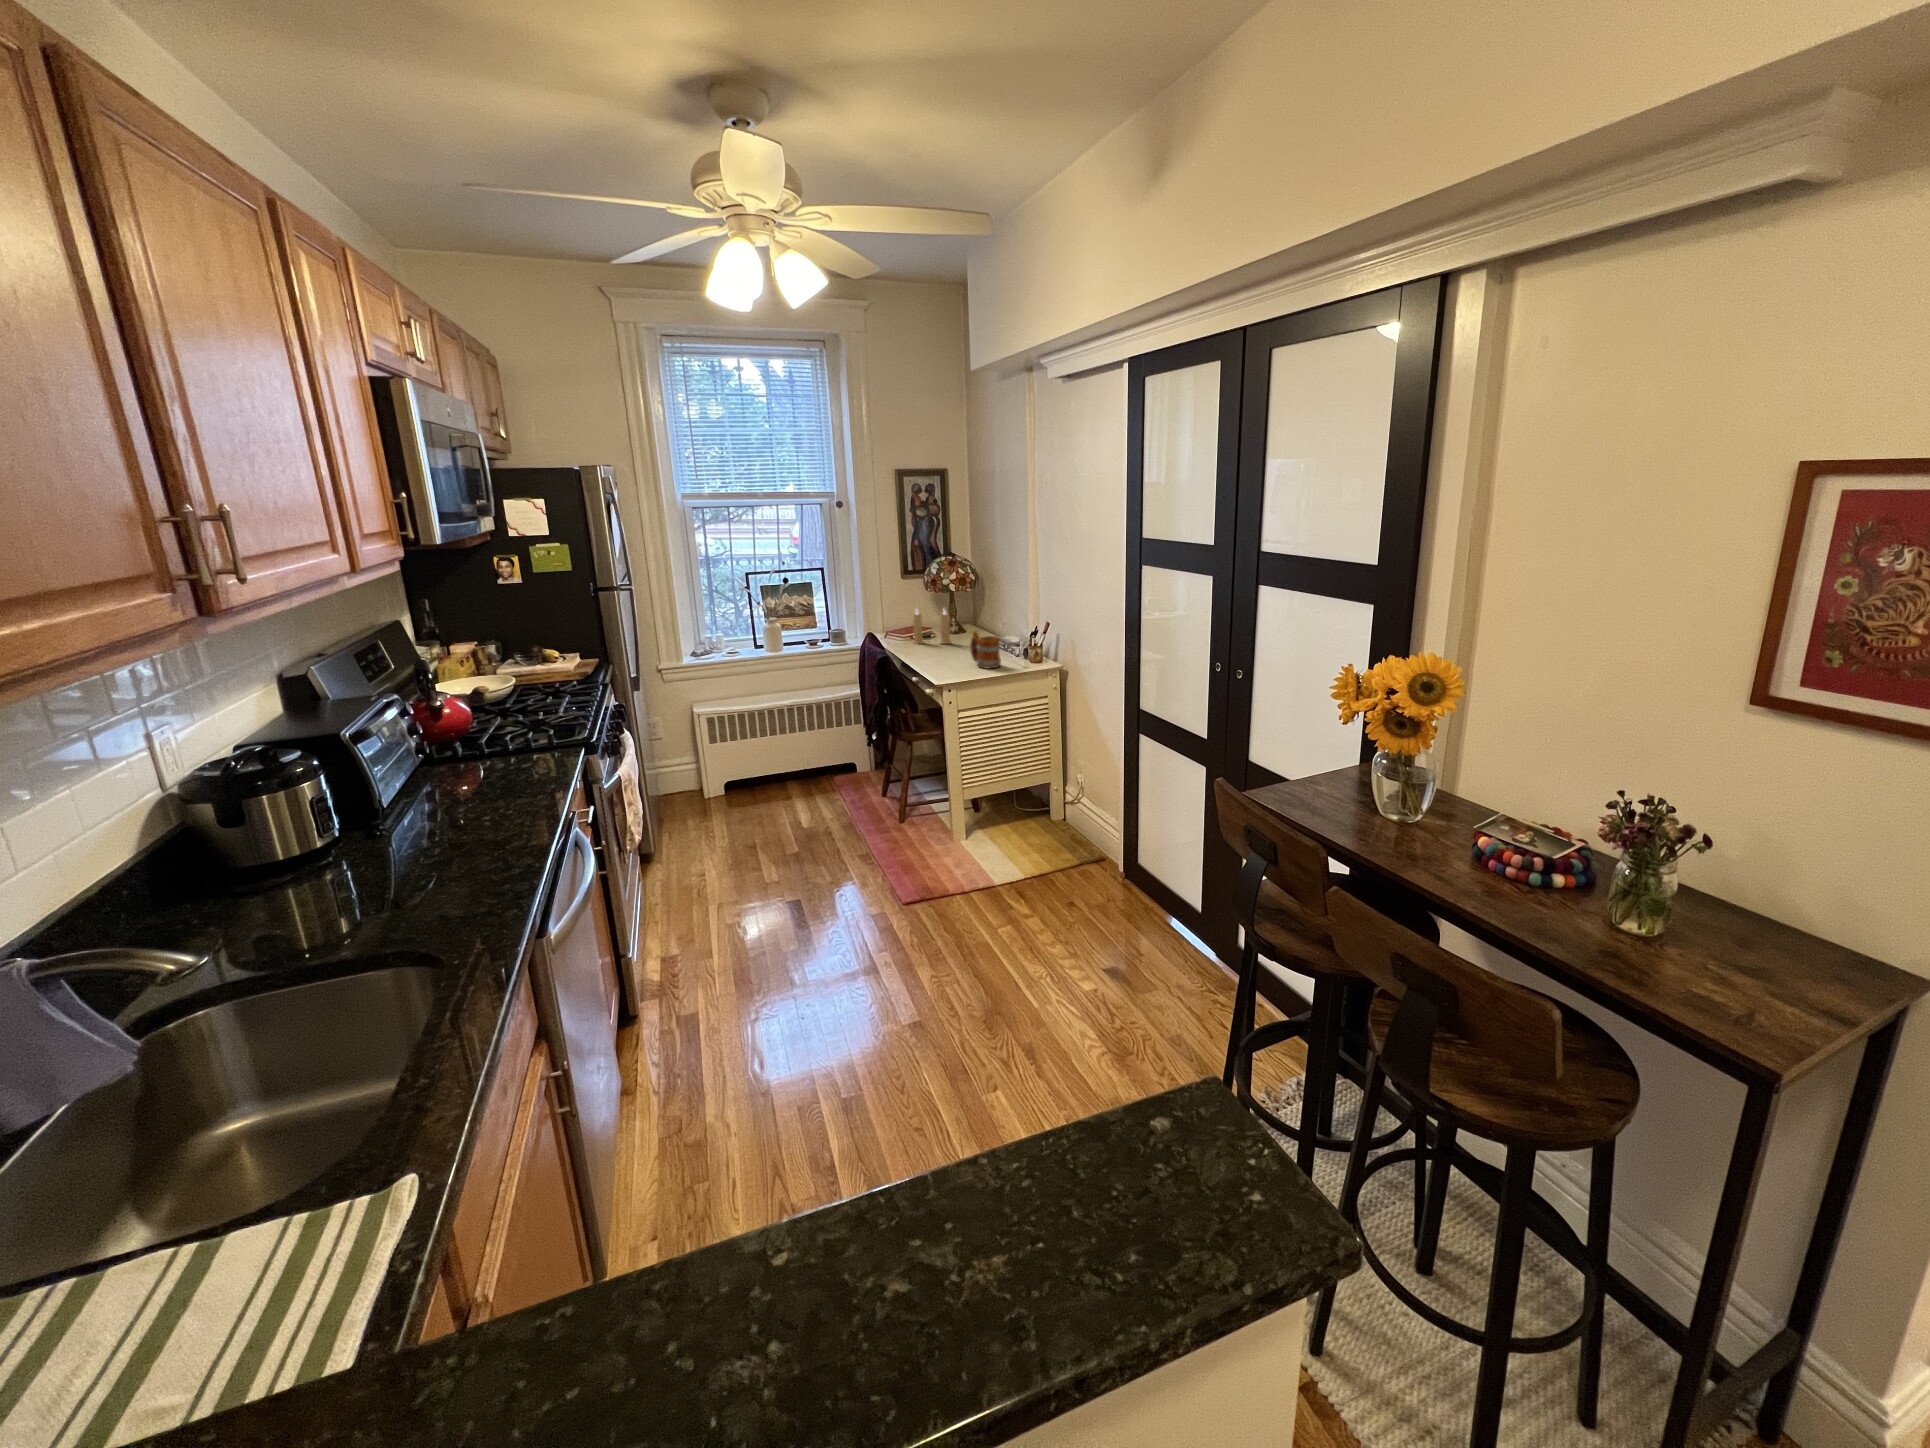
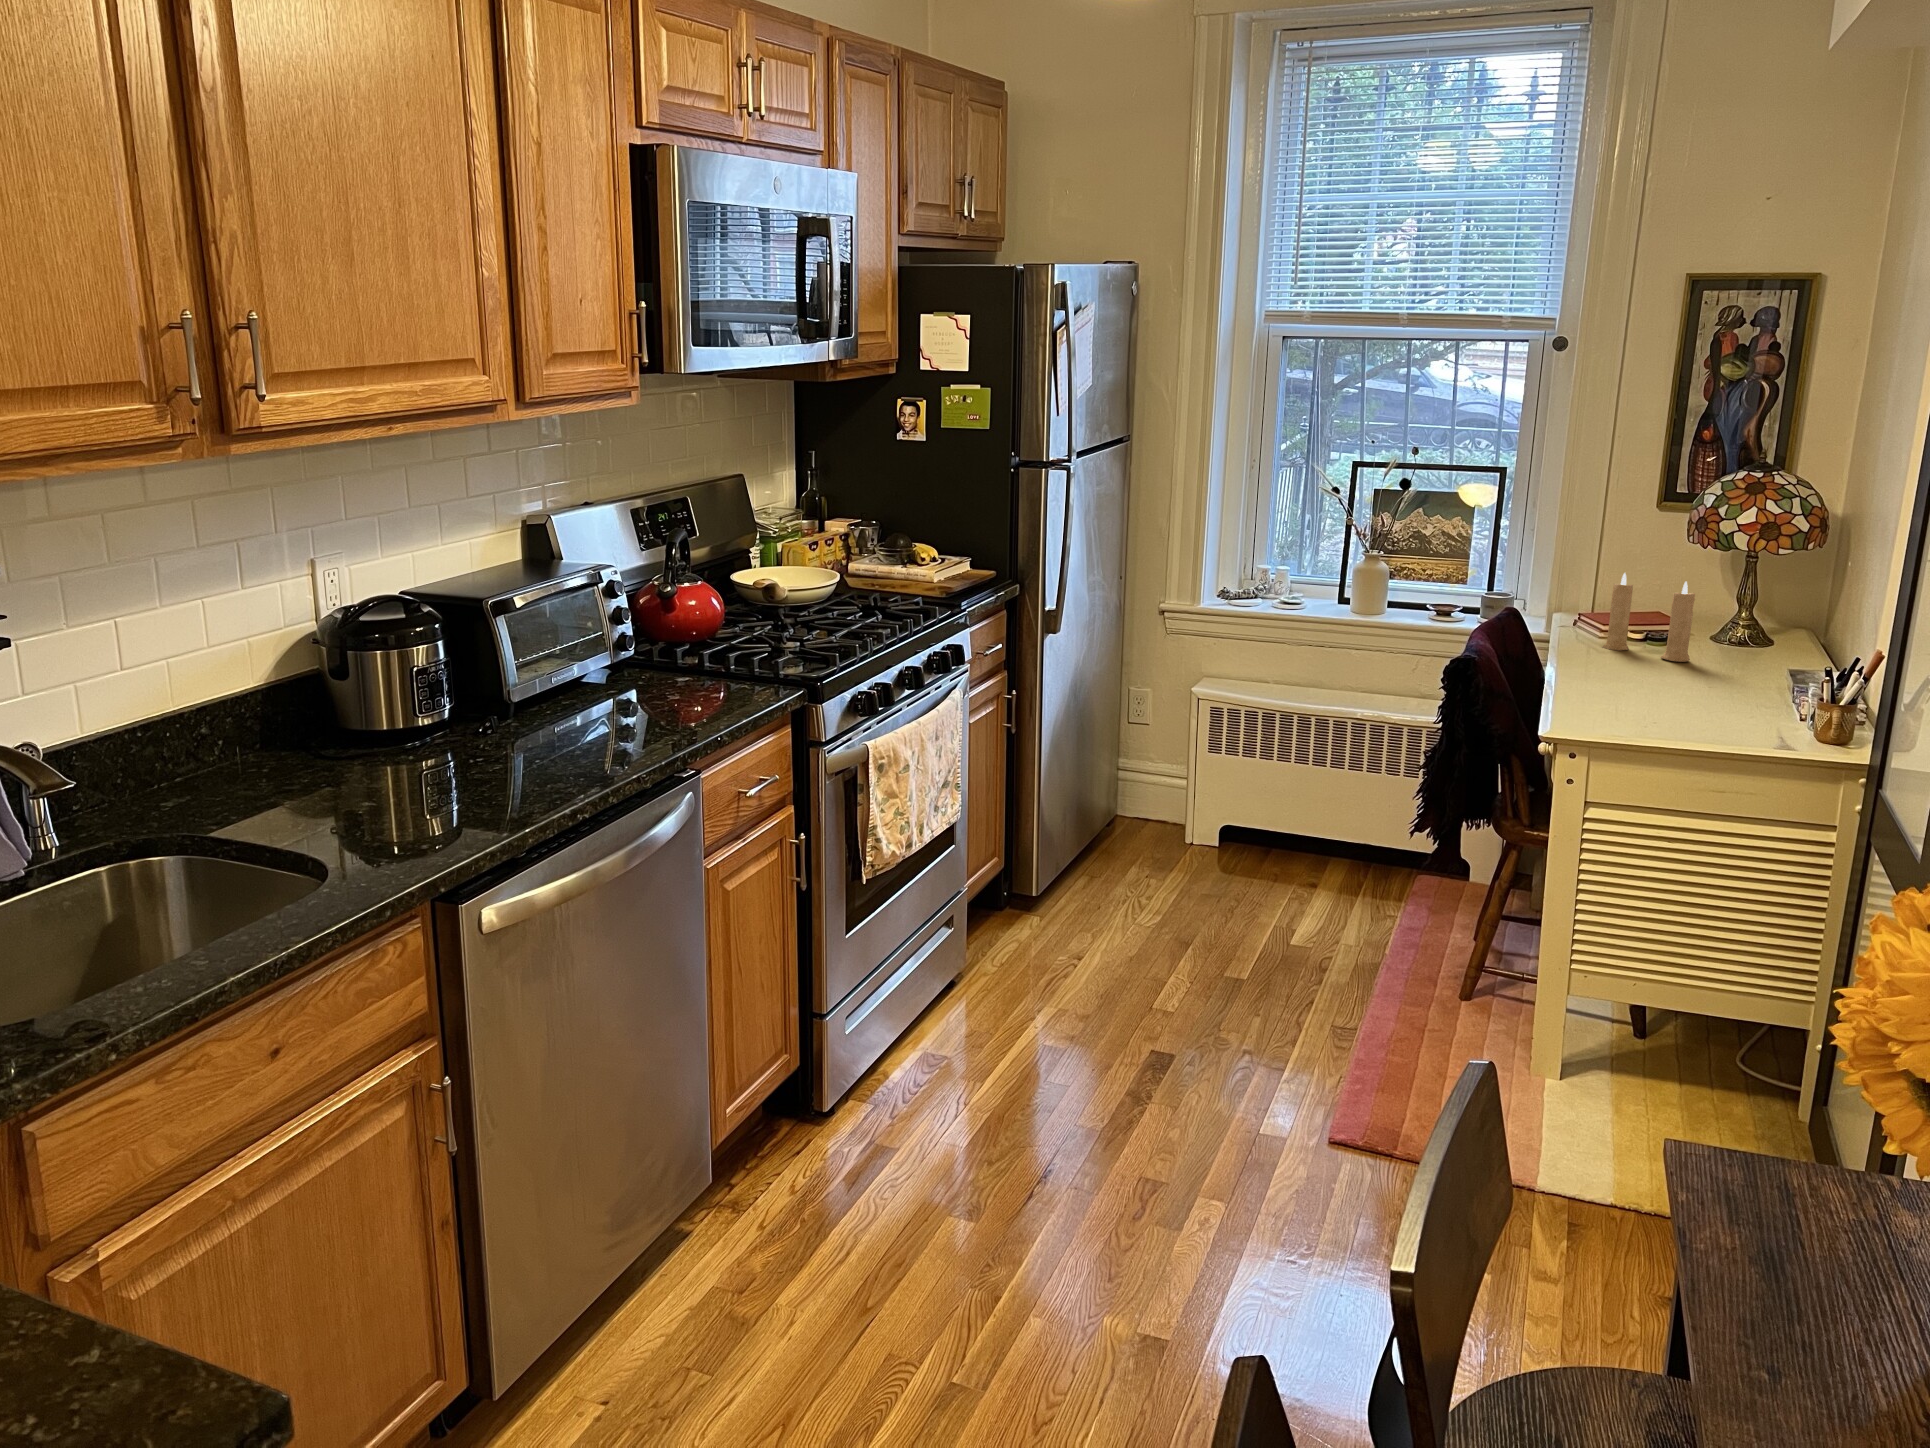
mug: present [970,632,1001,668] -> none [1669,641,1737,731]

